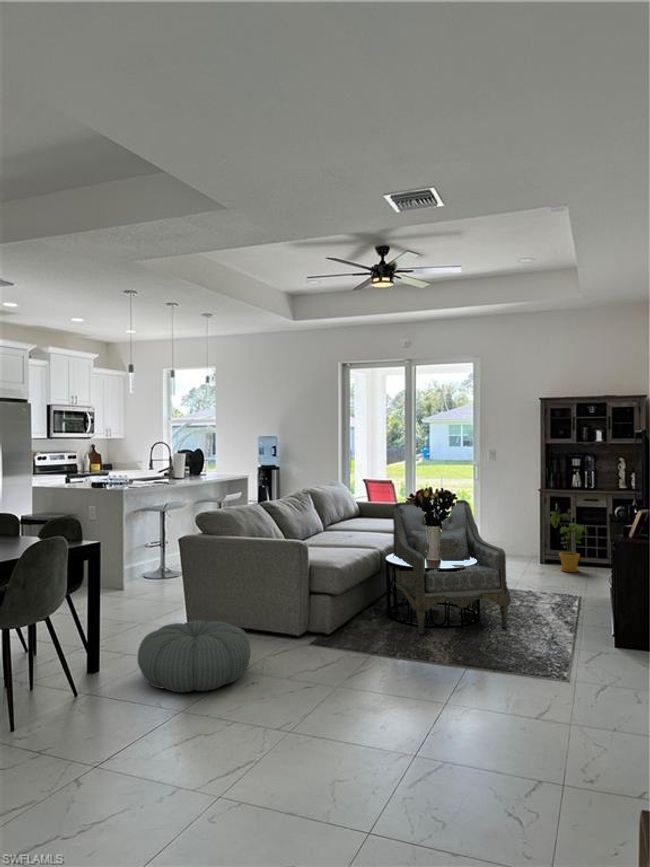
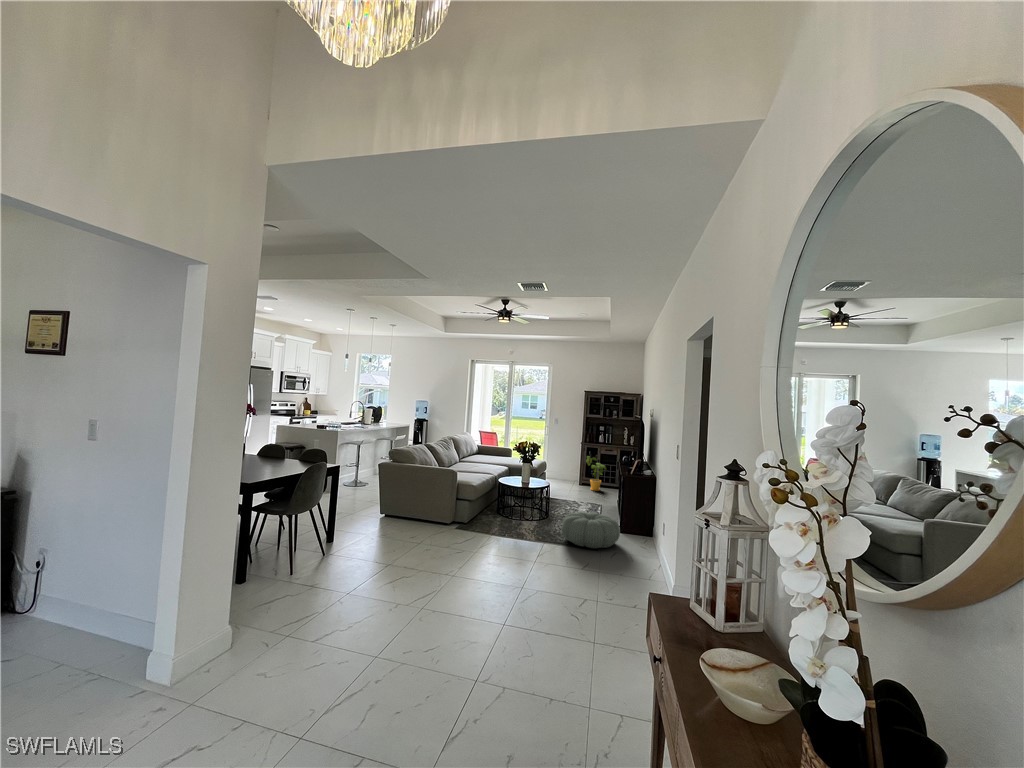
armchair: present [393,500,511,634] -> none [499,445,567,524]
pouf: present [138,620,251,692] -> present [562,512,620,548]

